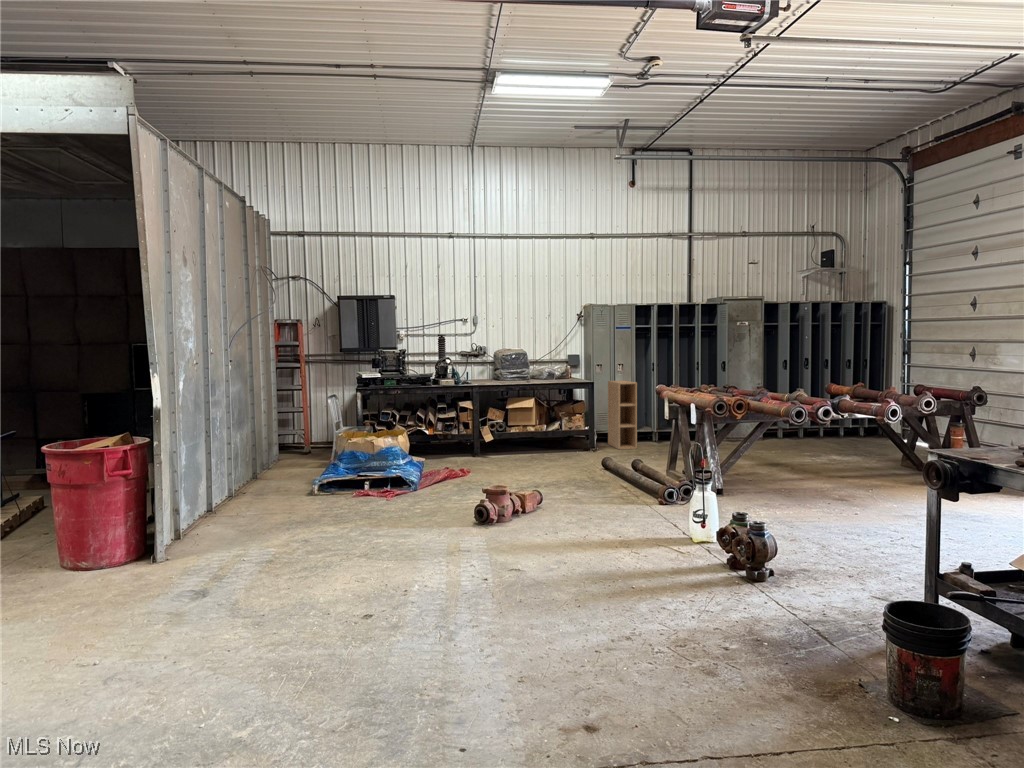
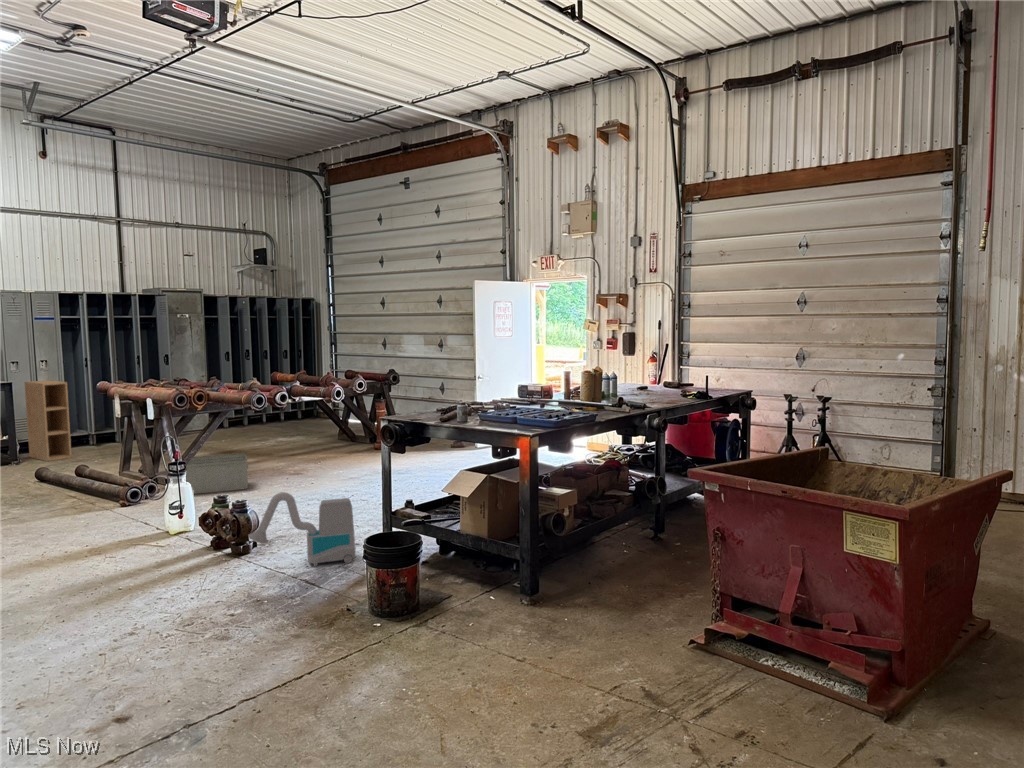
storage bin: none [720,463,787,508] -> present [185,453,248,494]
vacuum cleaner: none [765,527,919,650] -> present [248,492,356,566]

